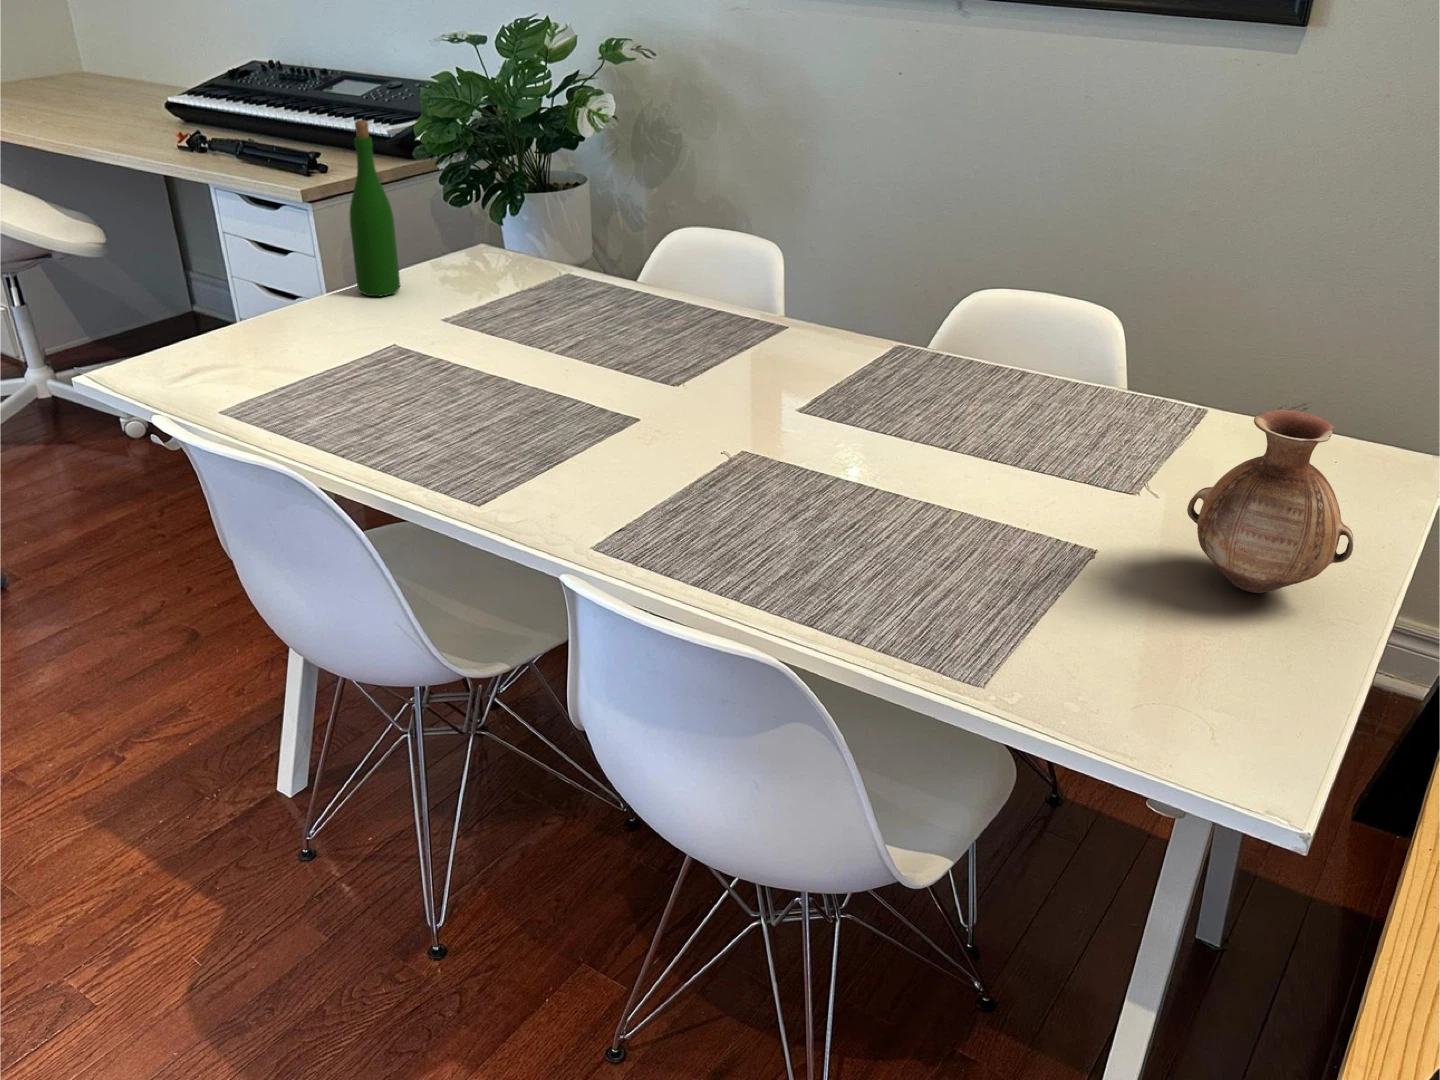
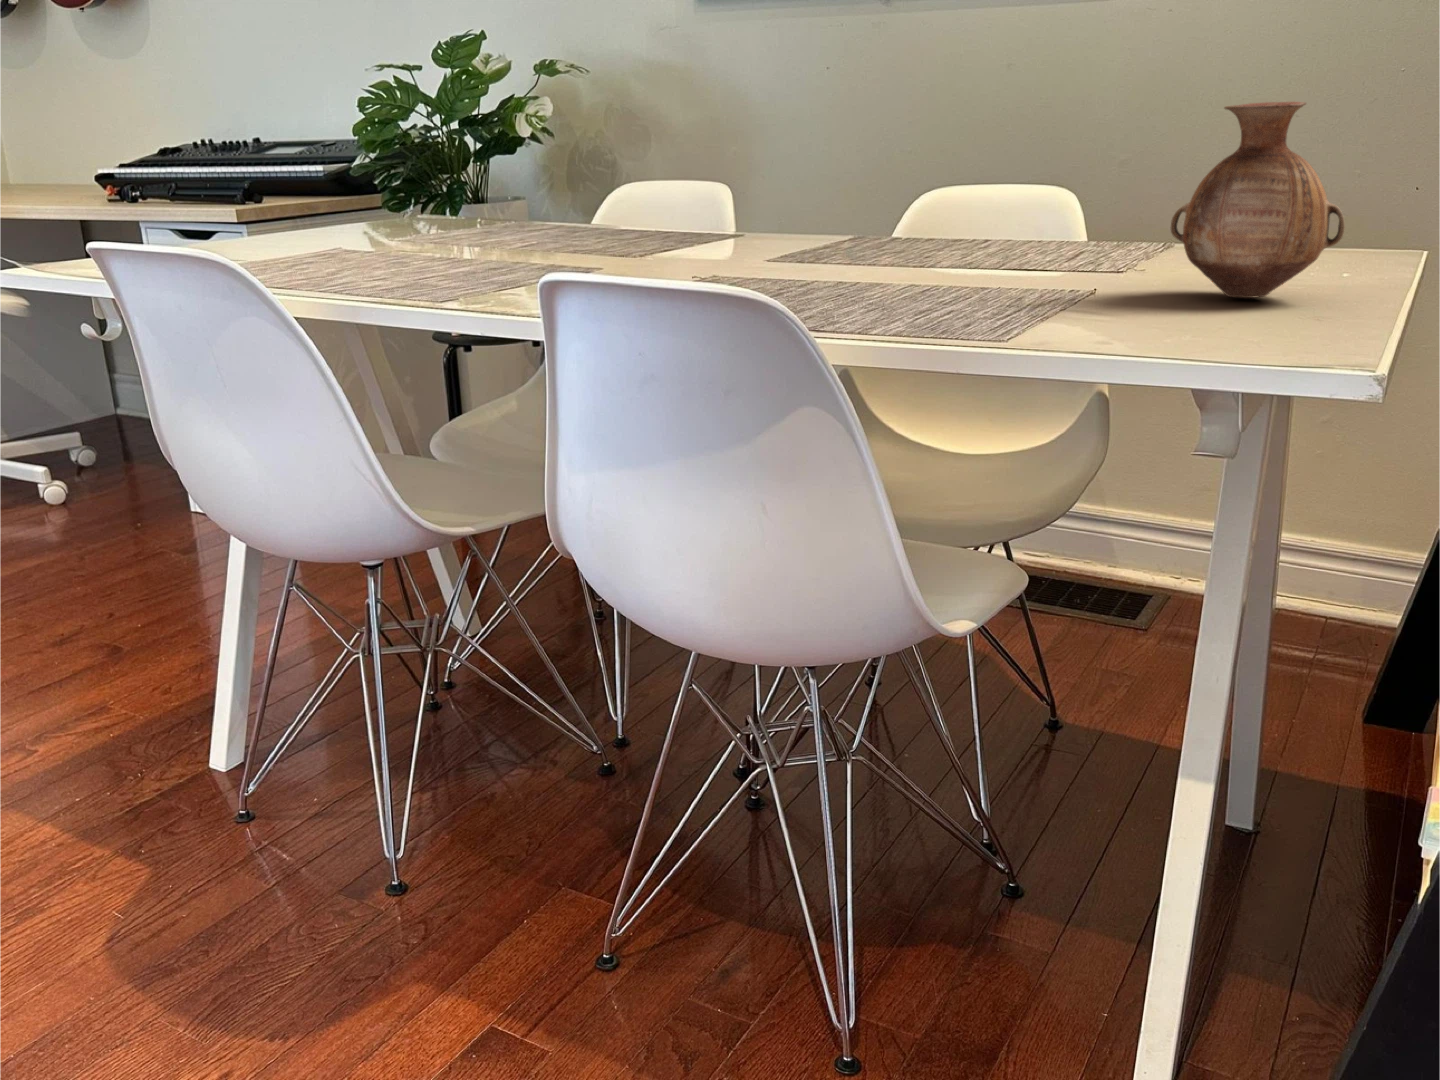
wine bottle: present [350,120,400,296] -> none [285,56,339,240]

